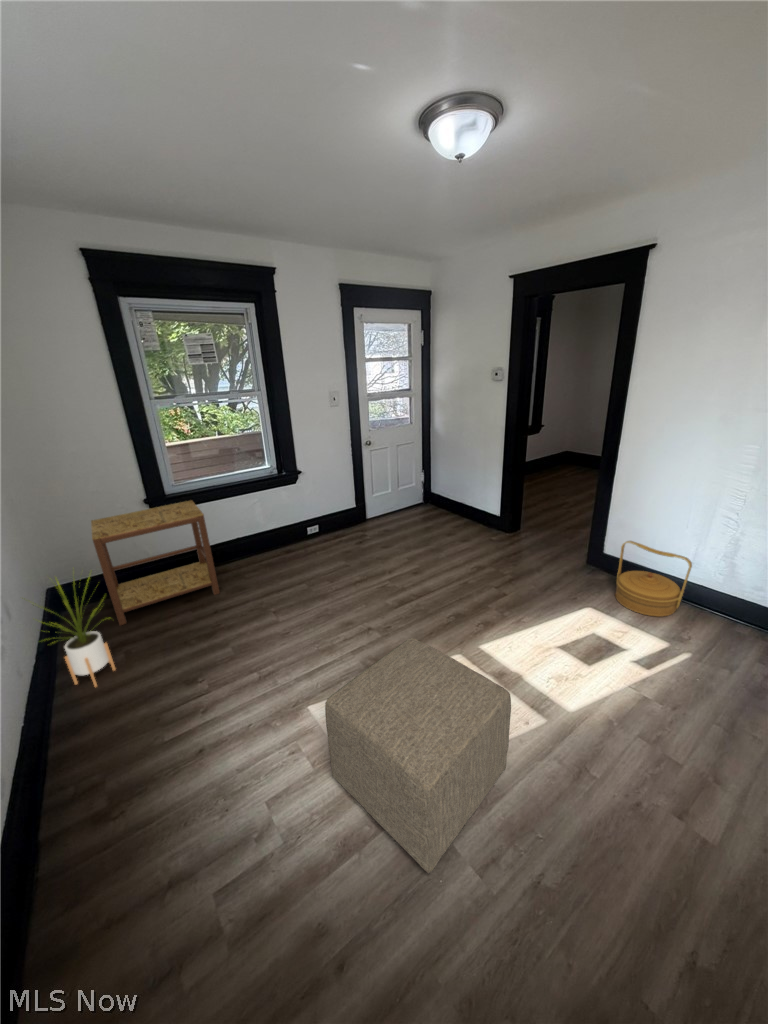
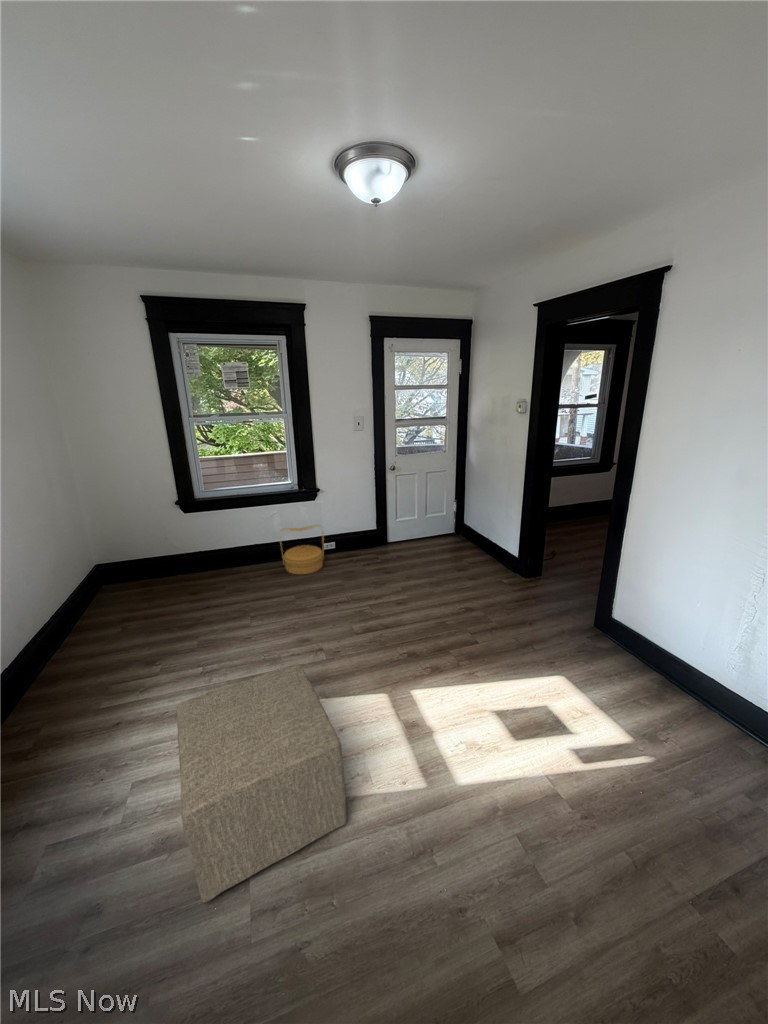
side table: present [91,500,220,625] -> none [119,505,226,602]
woven basket: present [615,541,692,617] -> present [280,525,324,574]
house plant: present [41,580,115,687] -> none [40,547,110,649]

